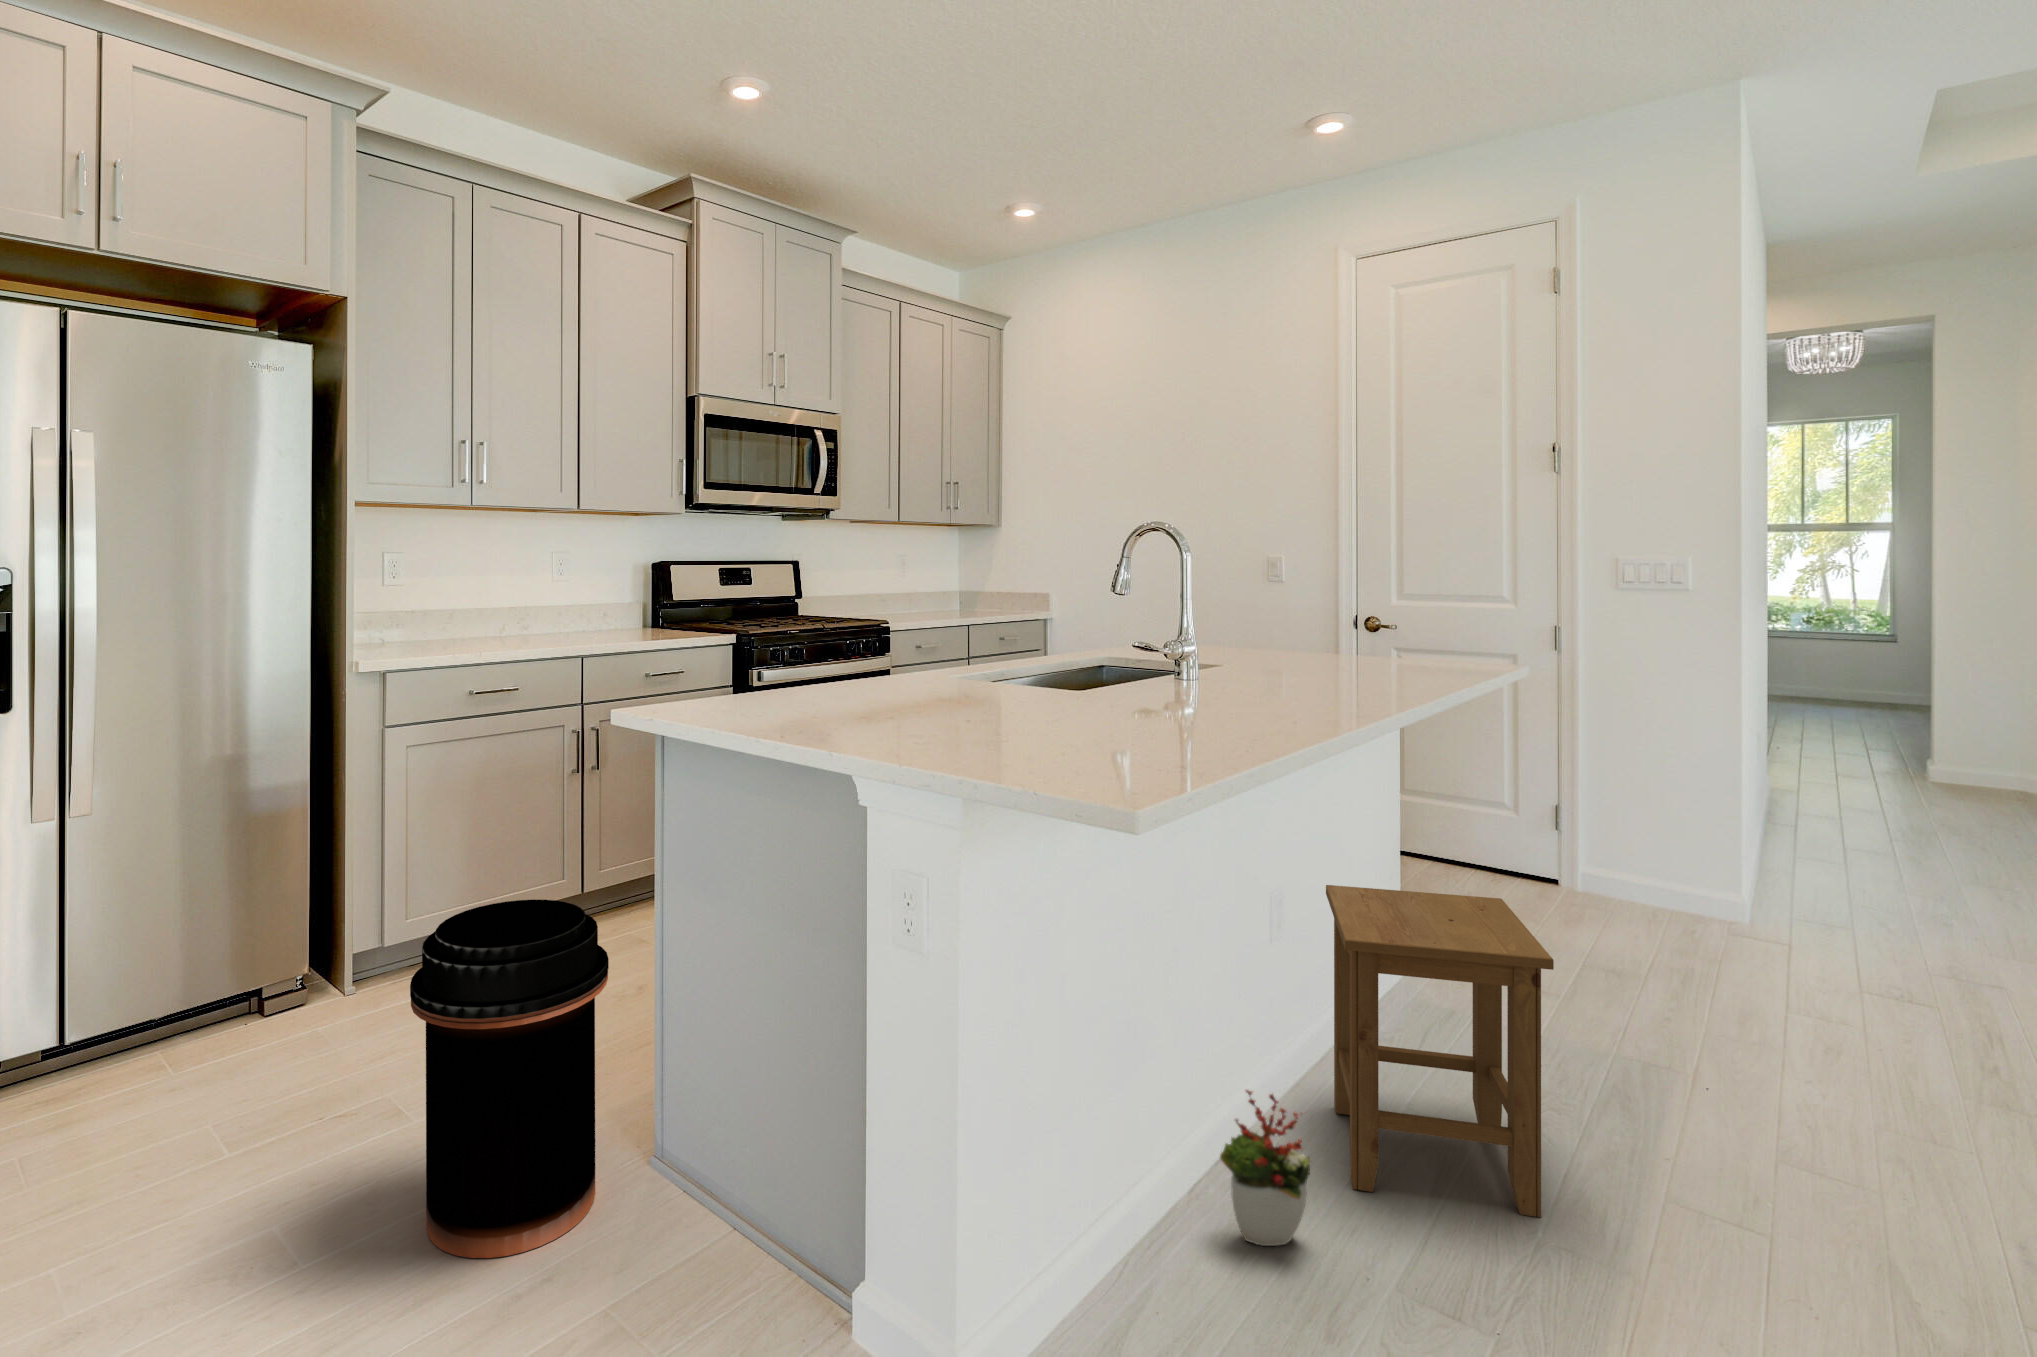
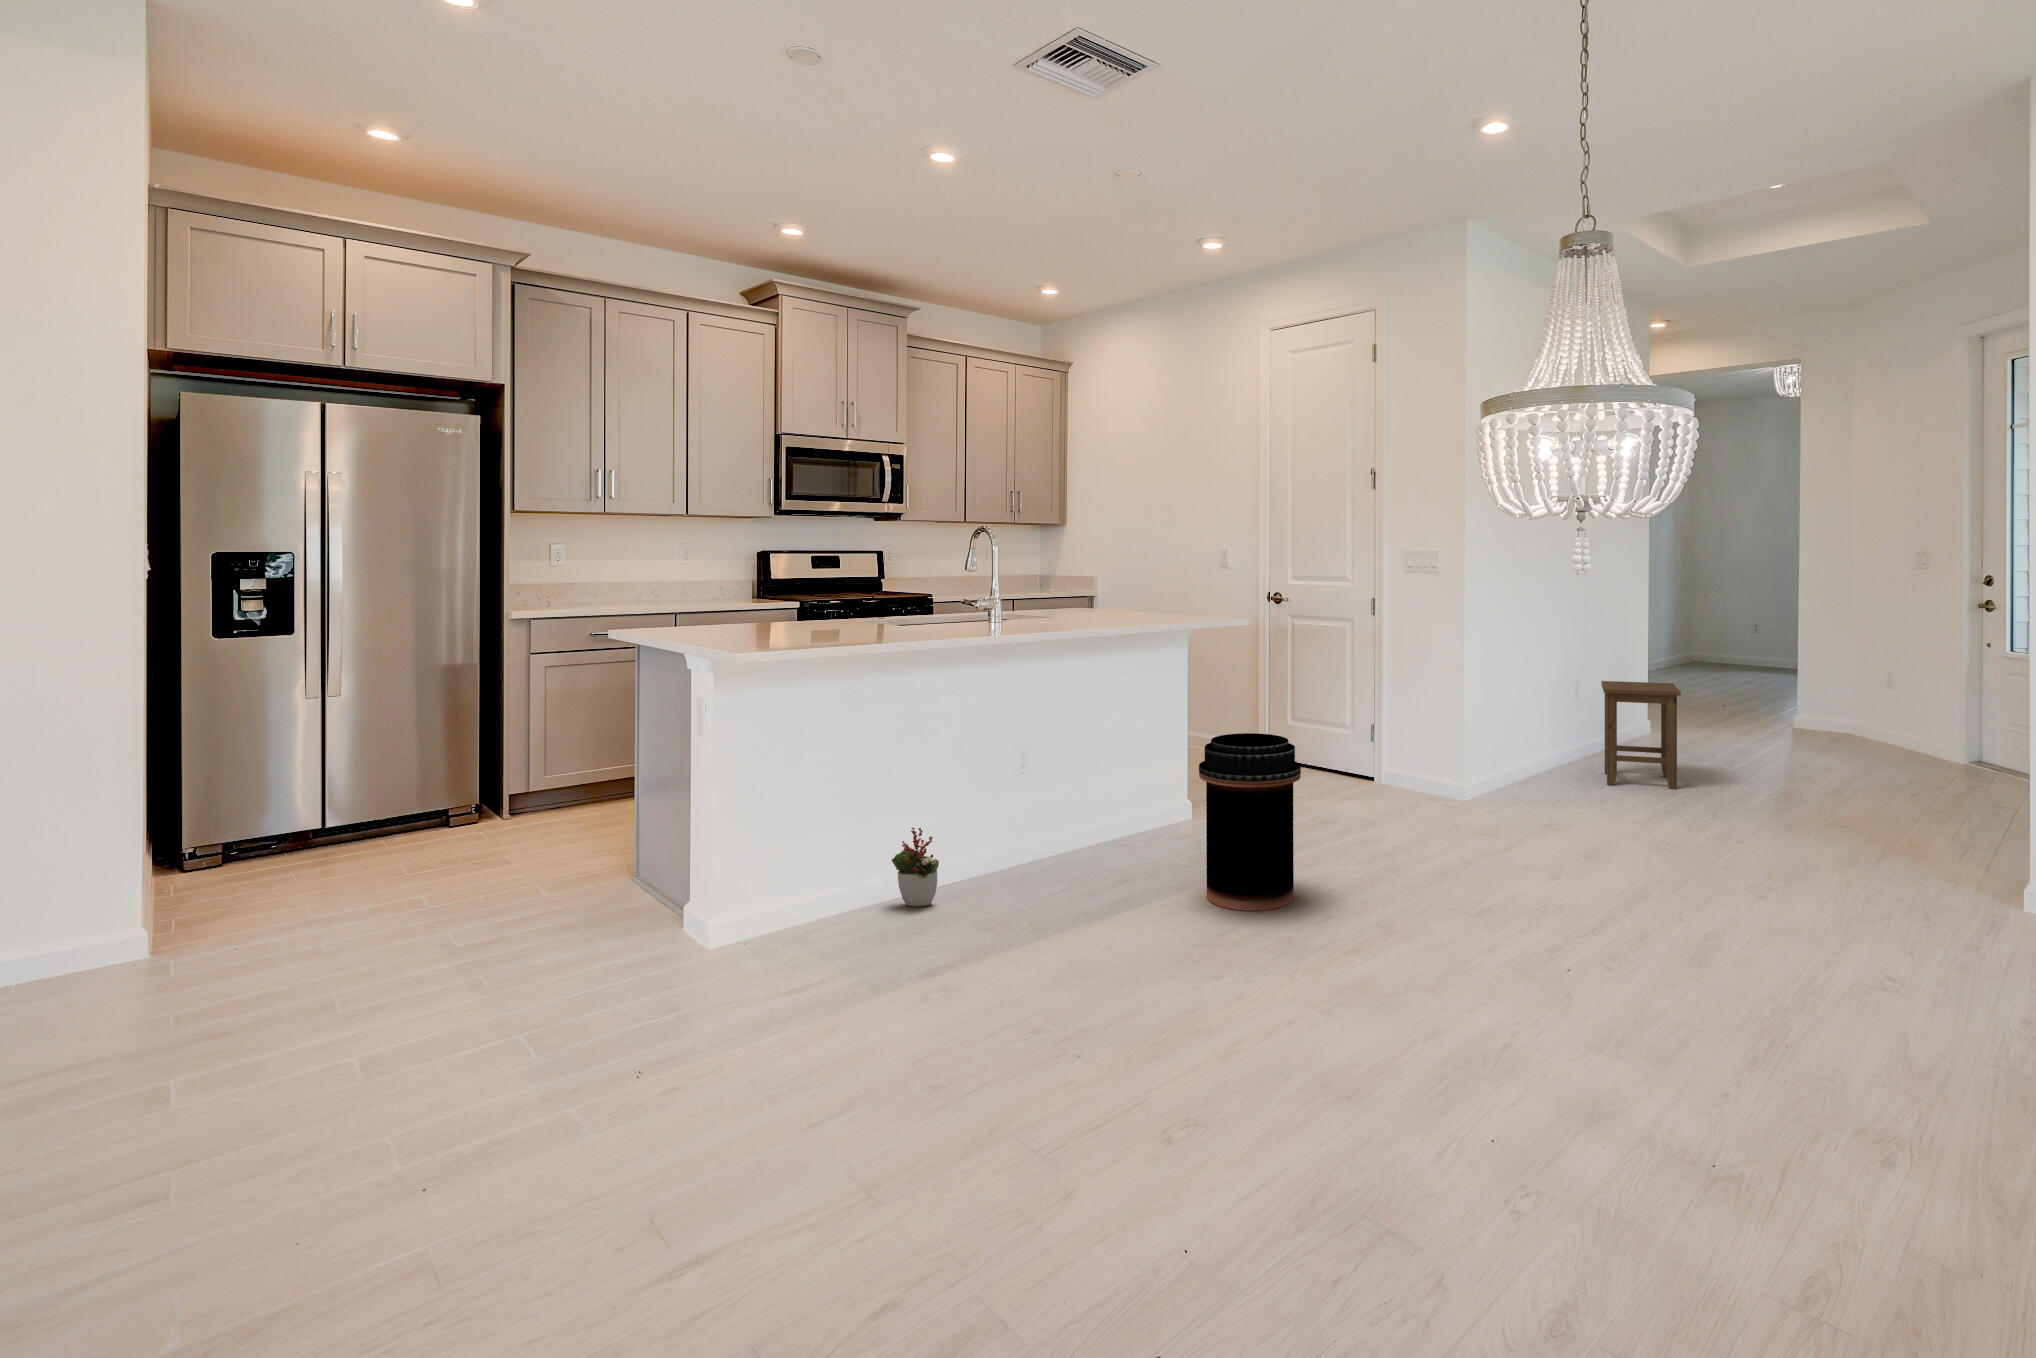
stool: present [1326,885,1554,1217] -> present [1601,681,1681,789]
trash can: present [410,900,609,1258] -> present [1199,733,1301,911]

